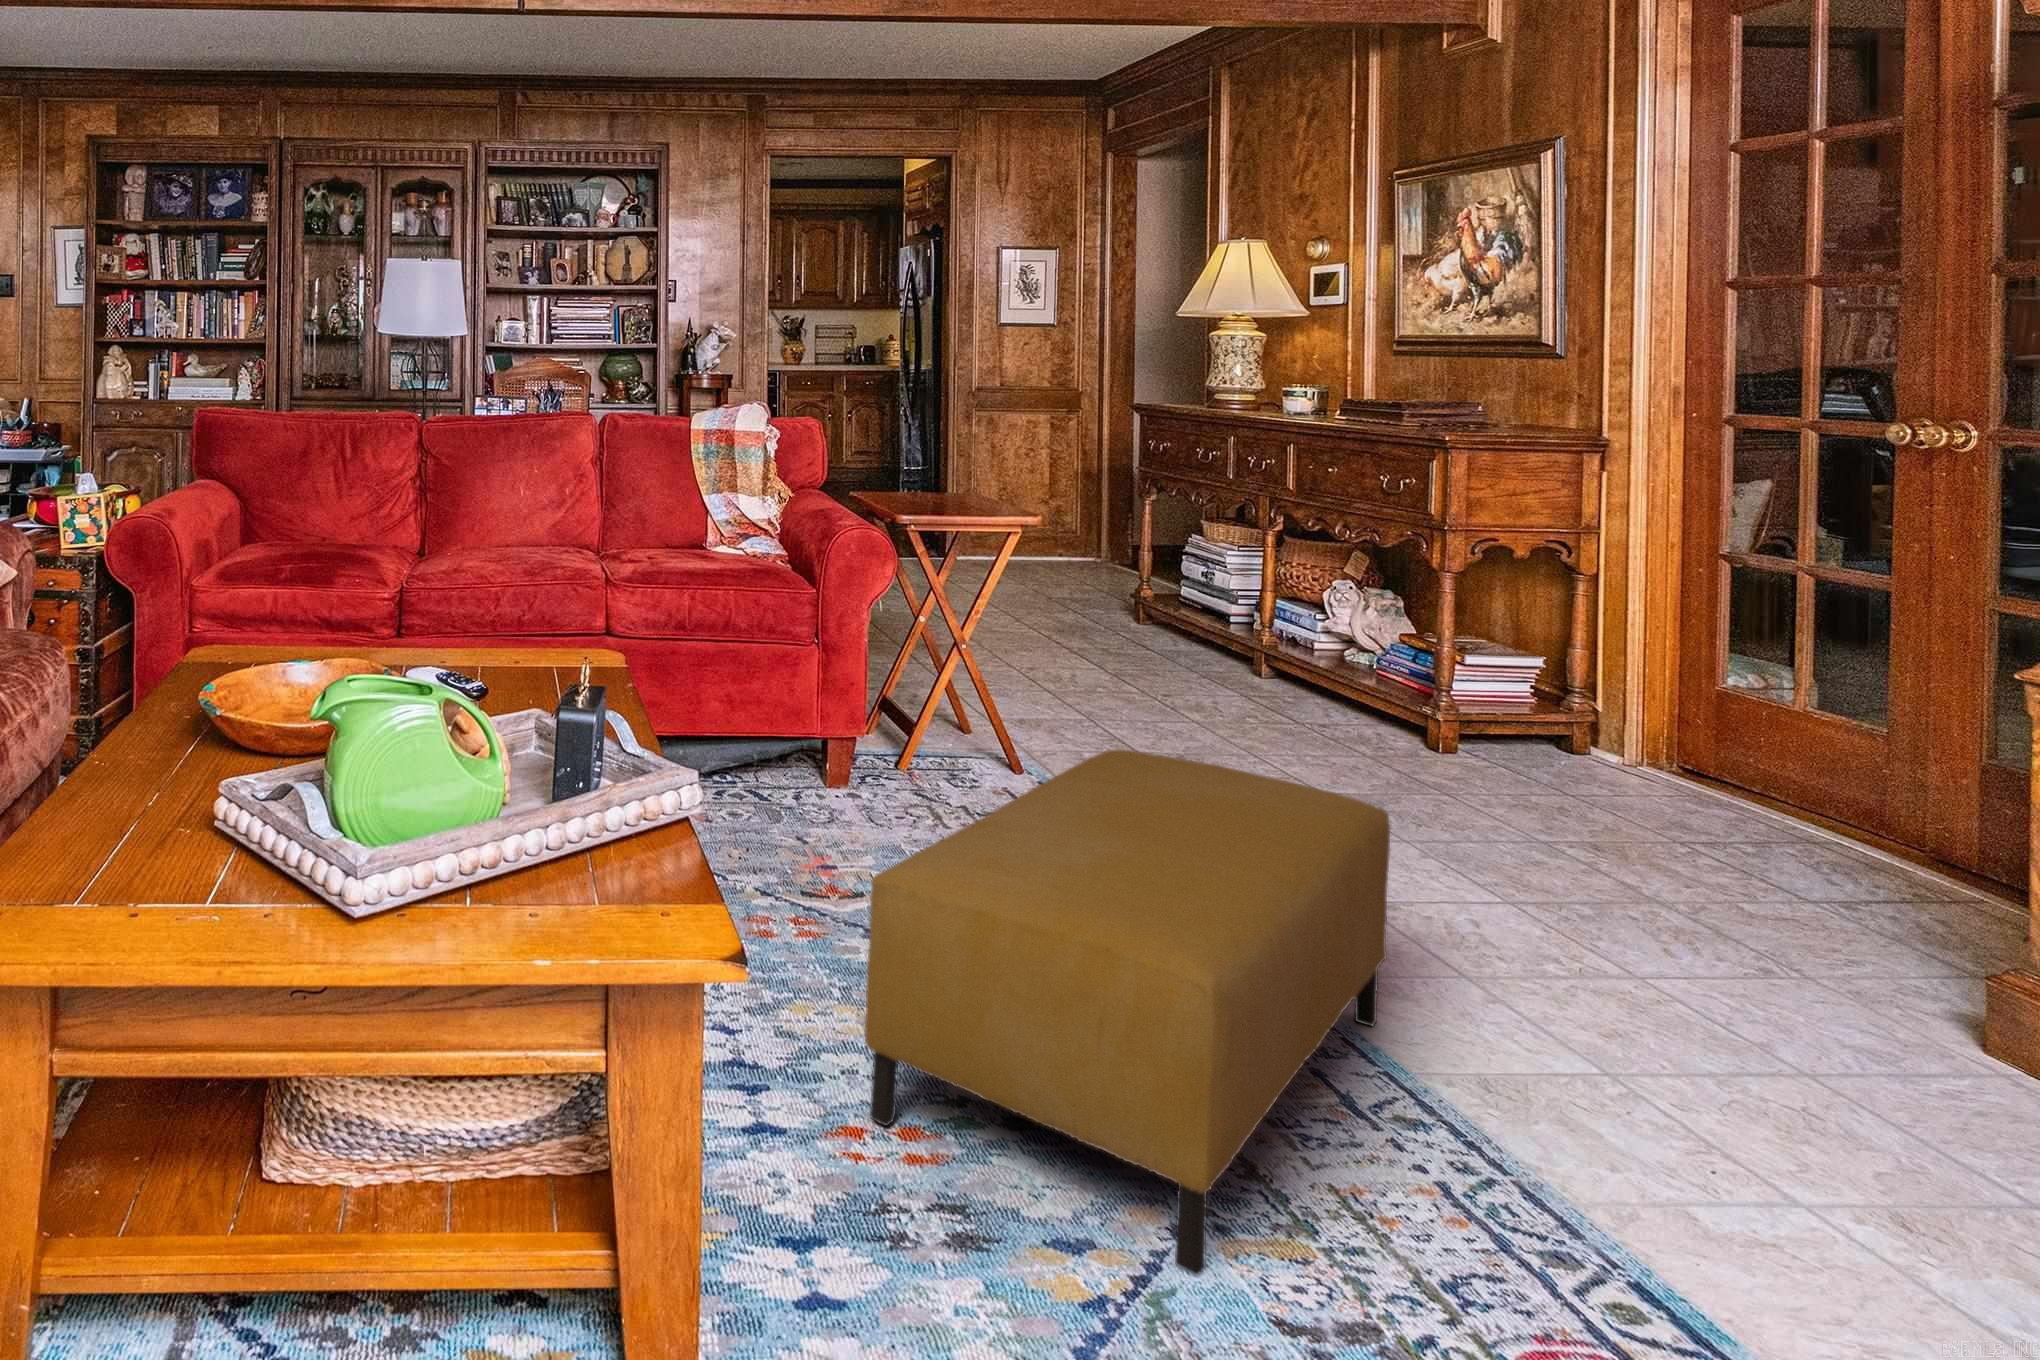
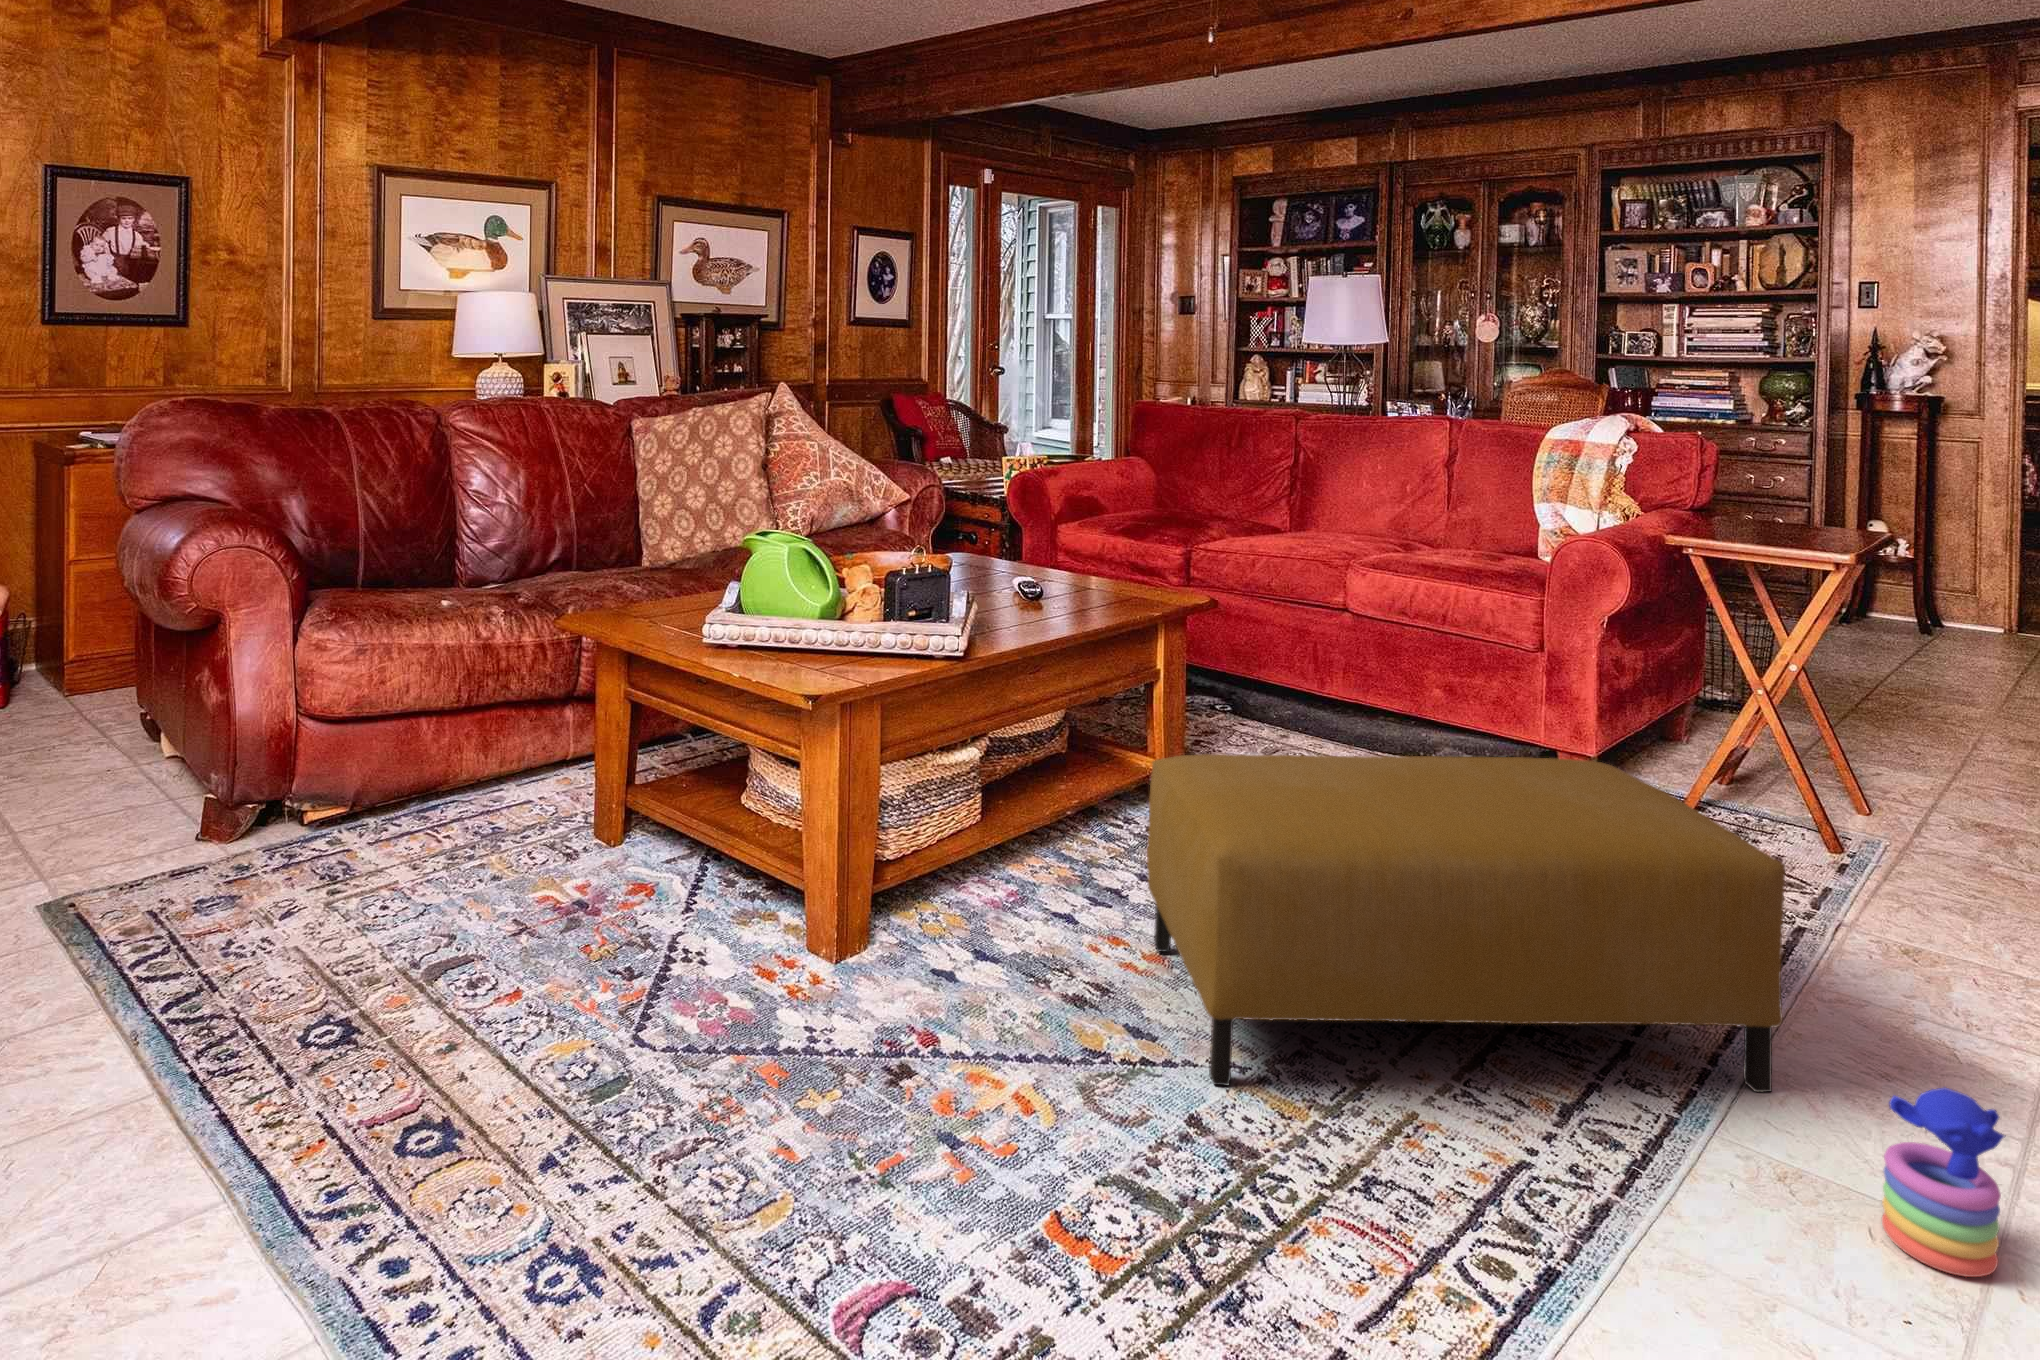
stacking toy: none [1590,970,1692,1130] -> present [1882,1088,2004,1277]

